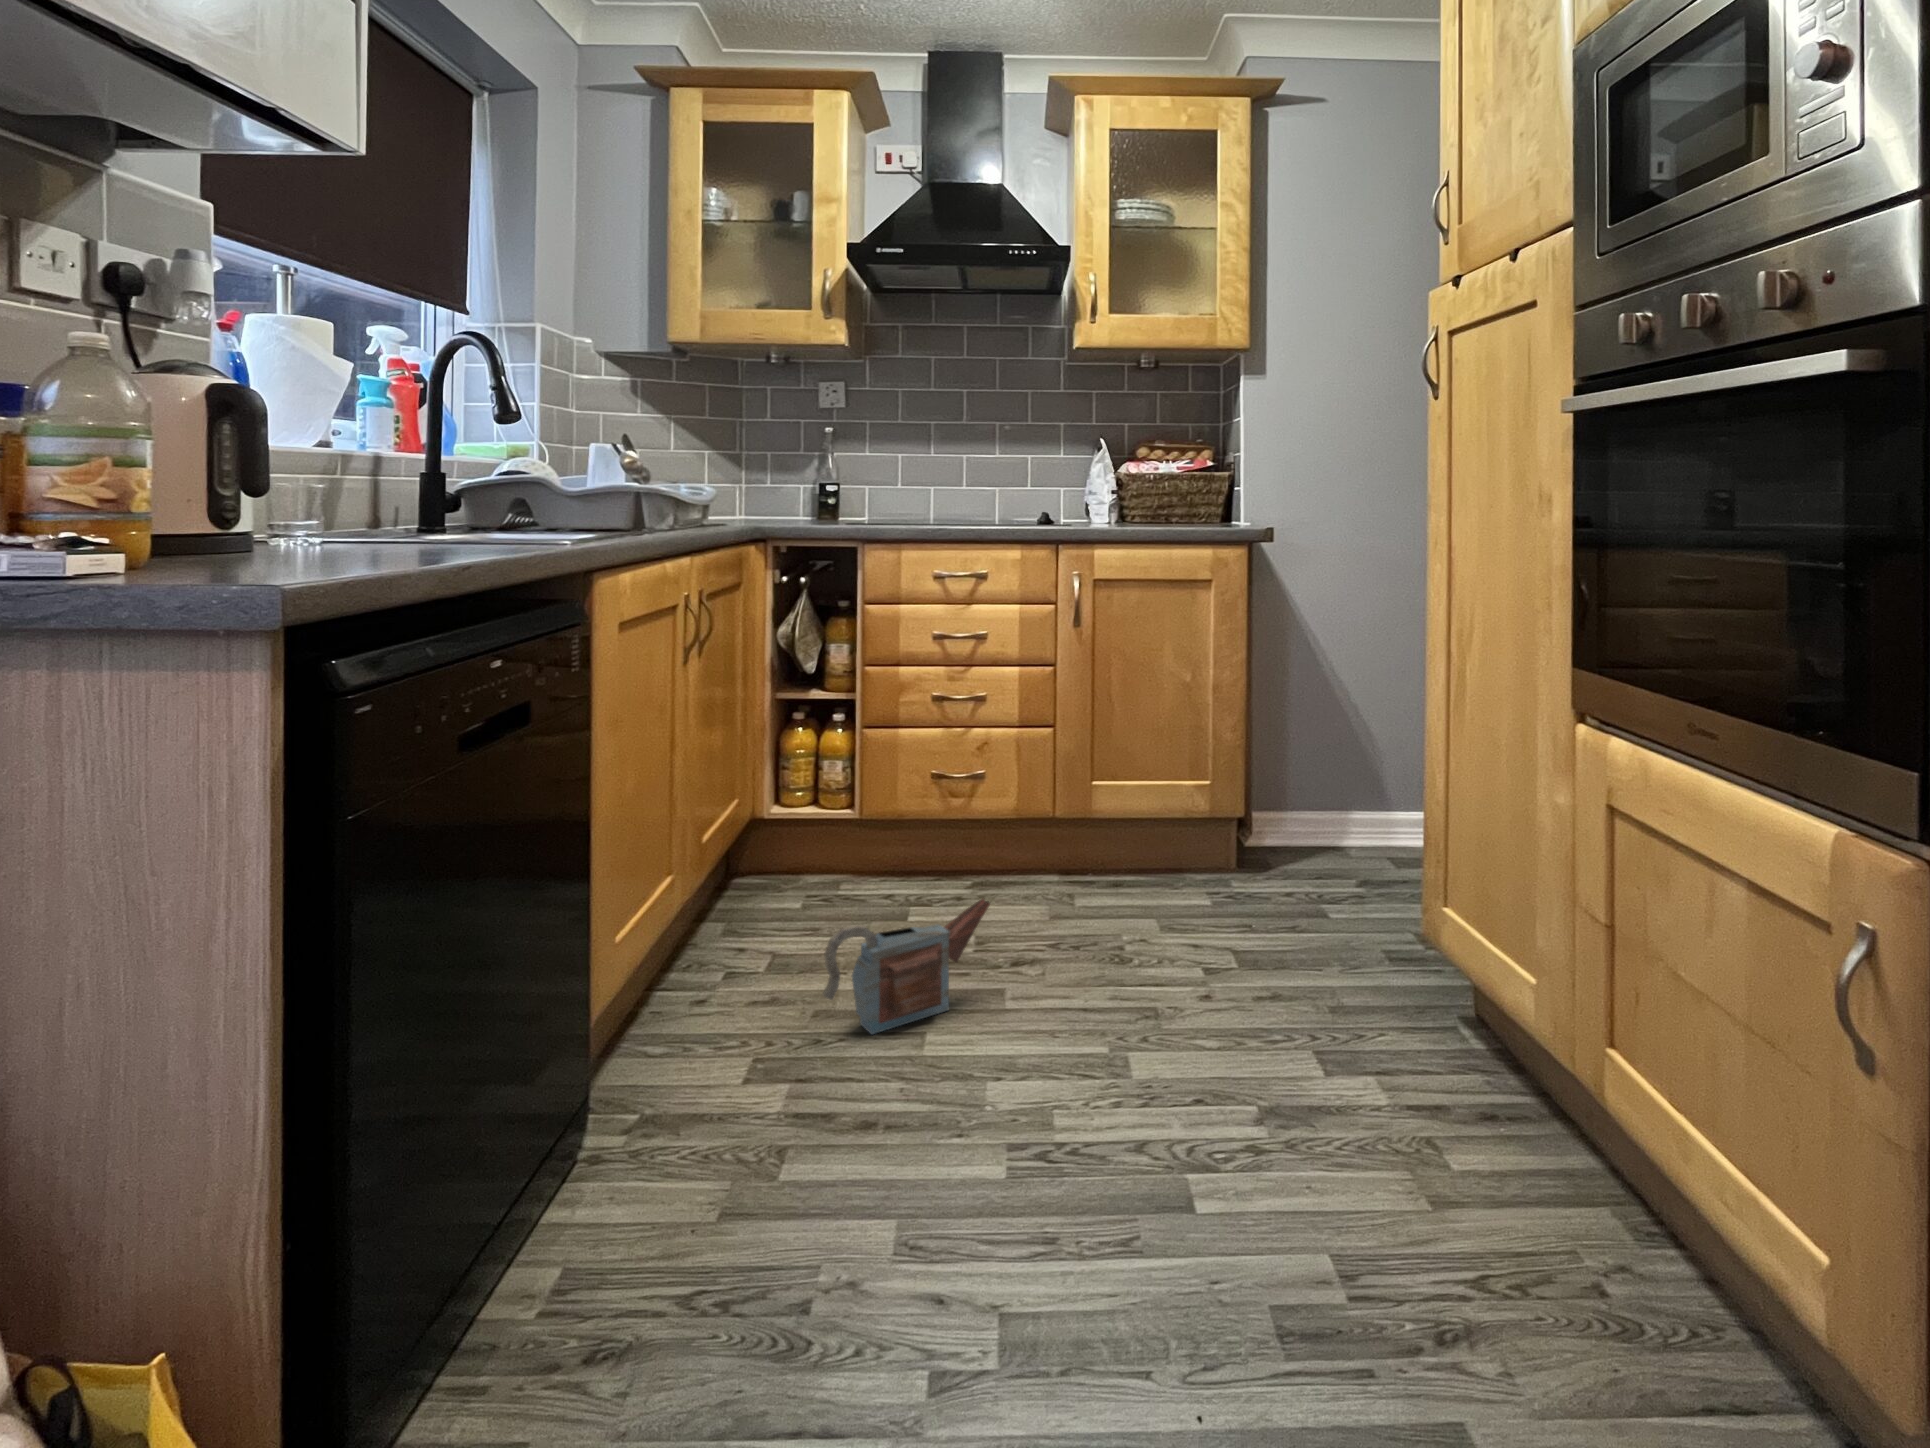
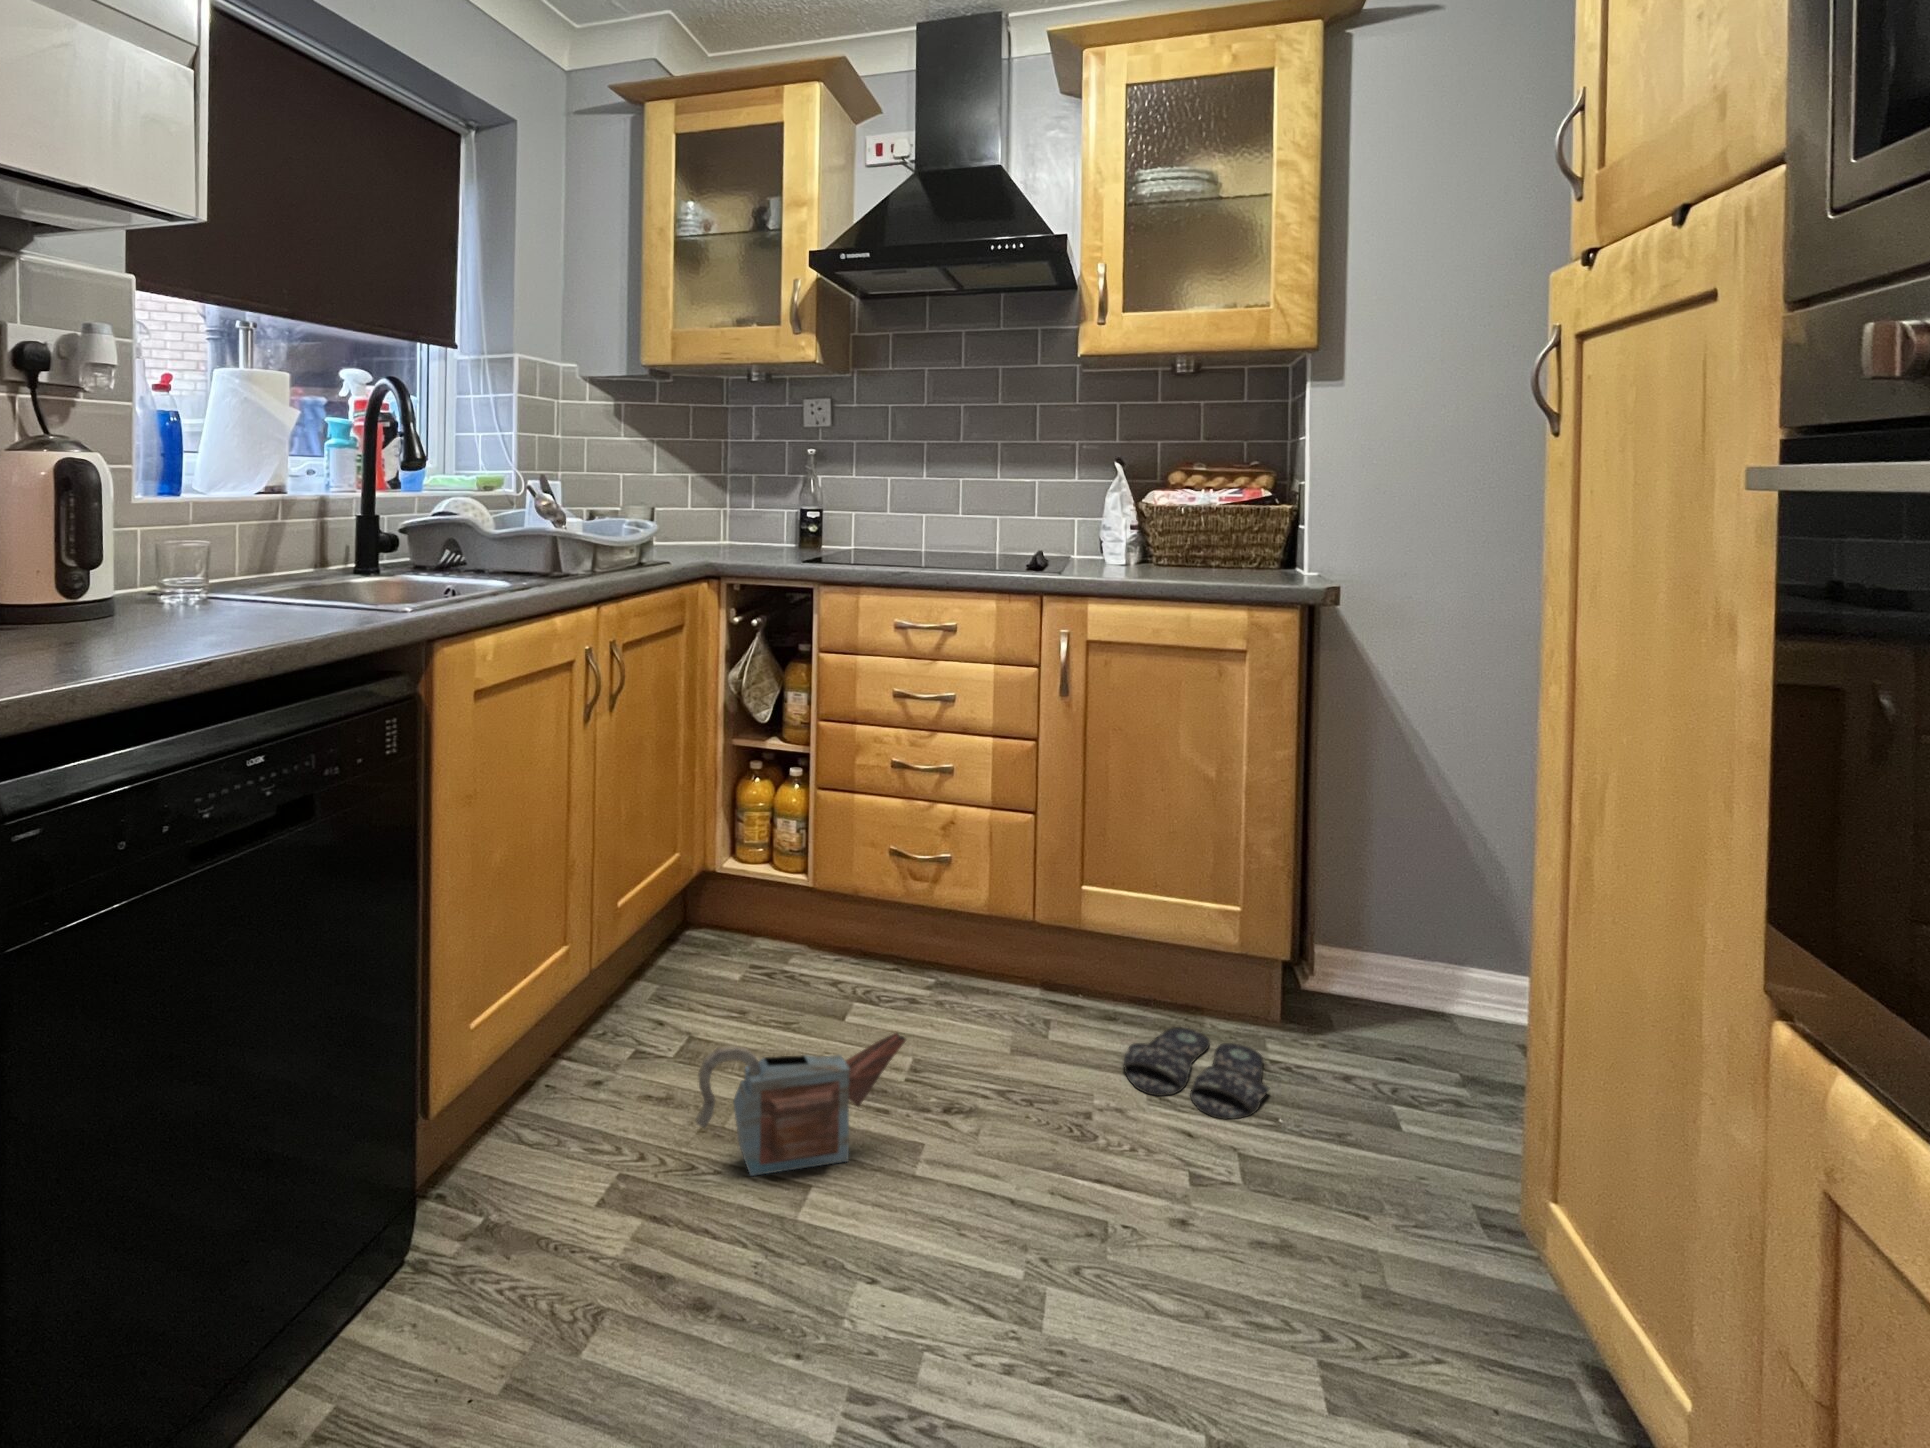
slippers: none [1138,884,1244,935] -> present [1124,1027,1270,1119]

